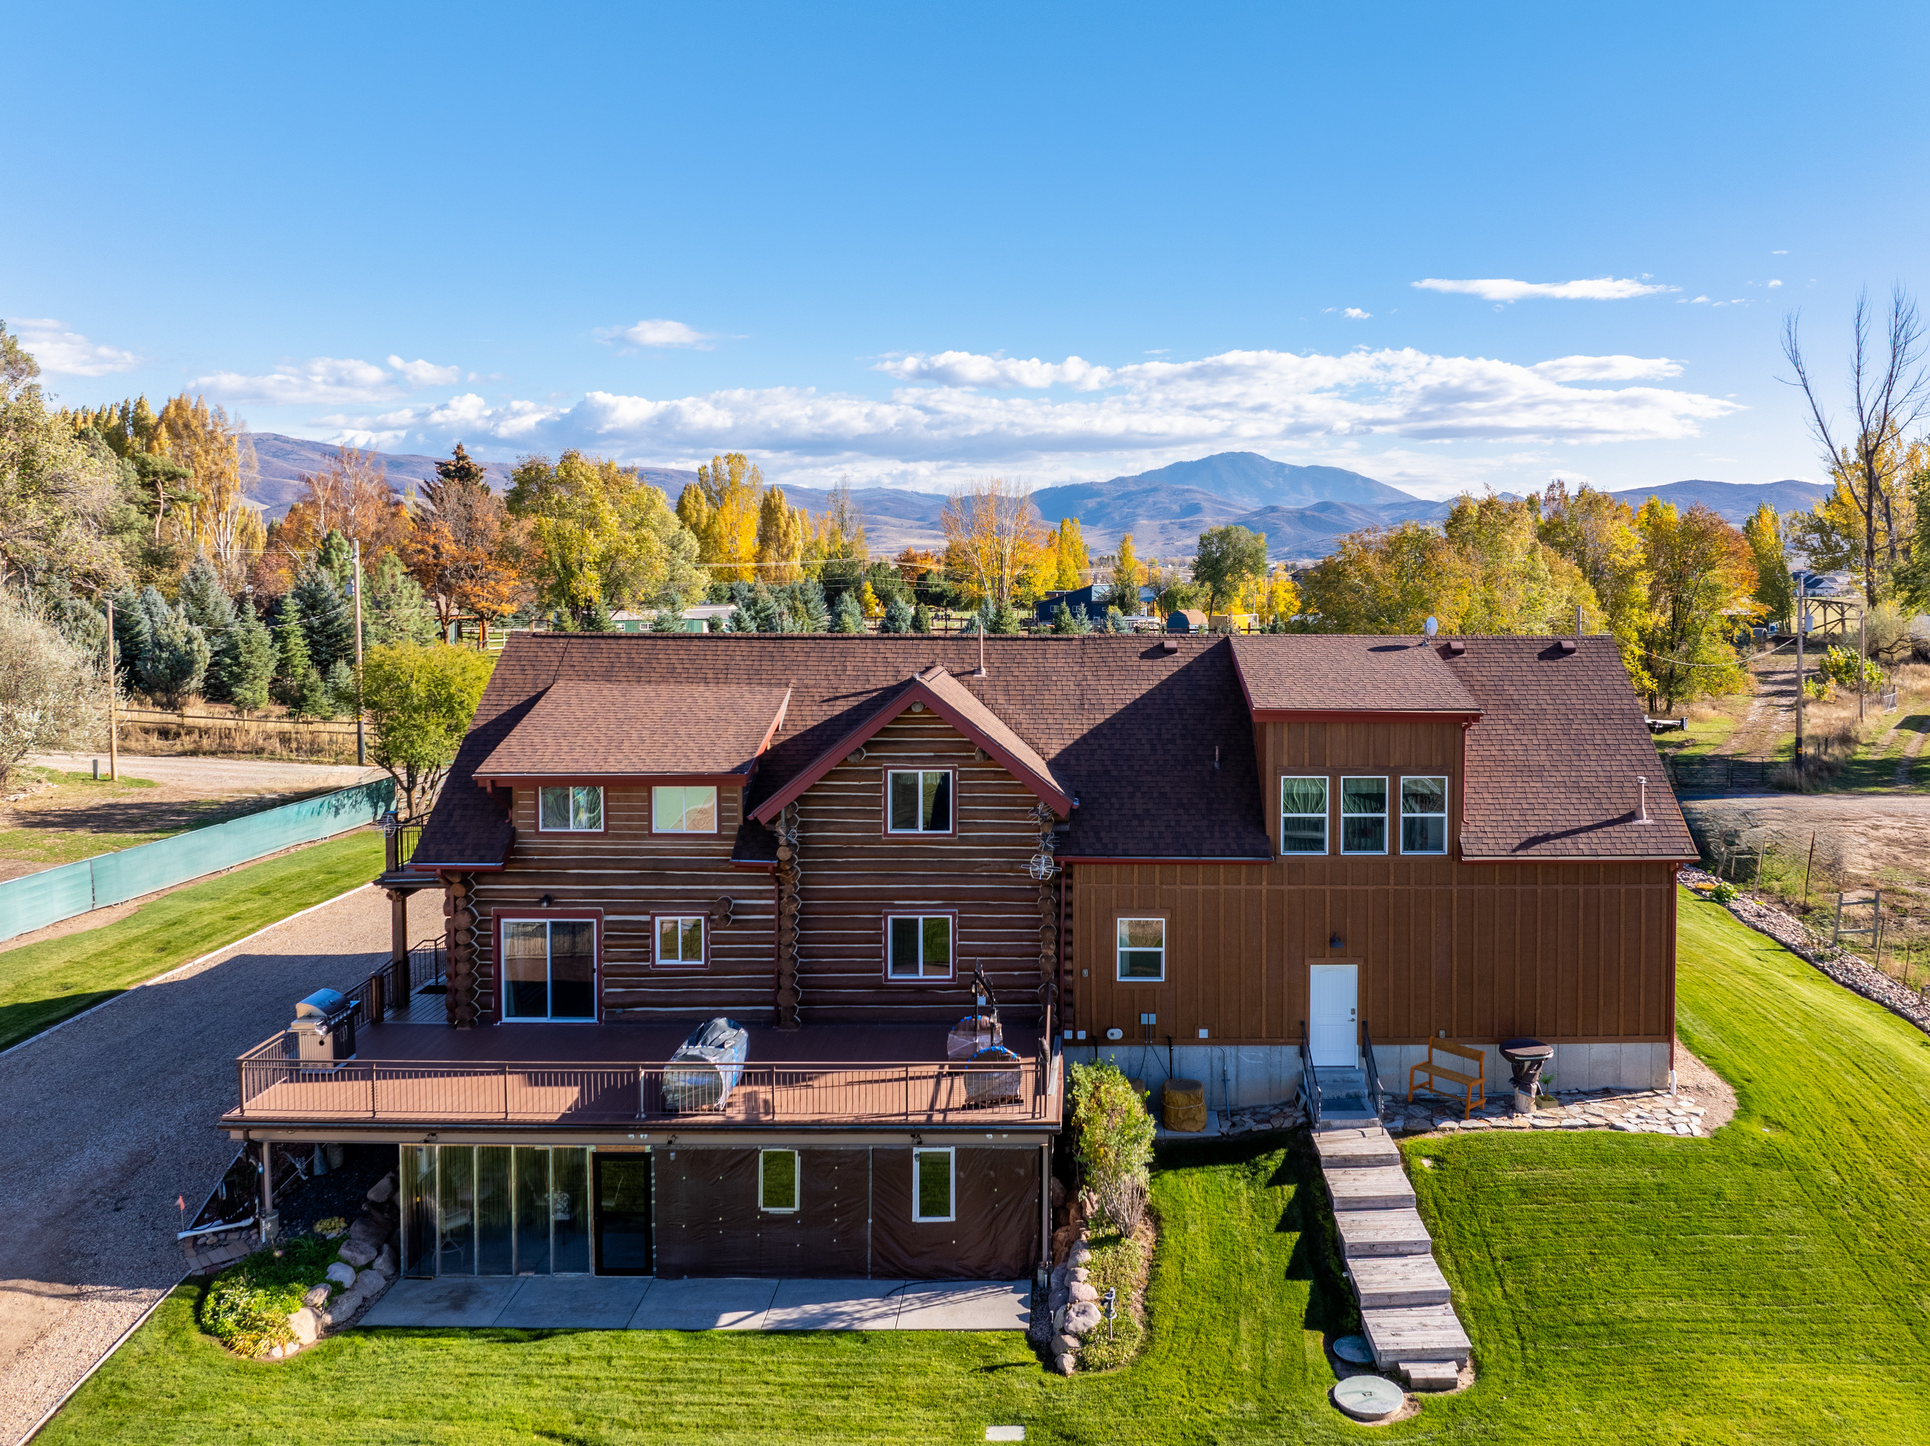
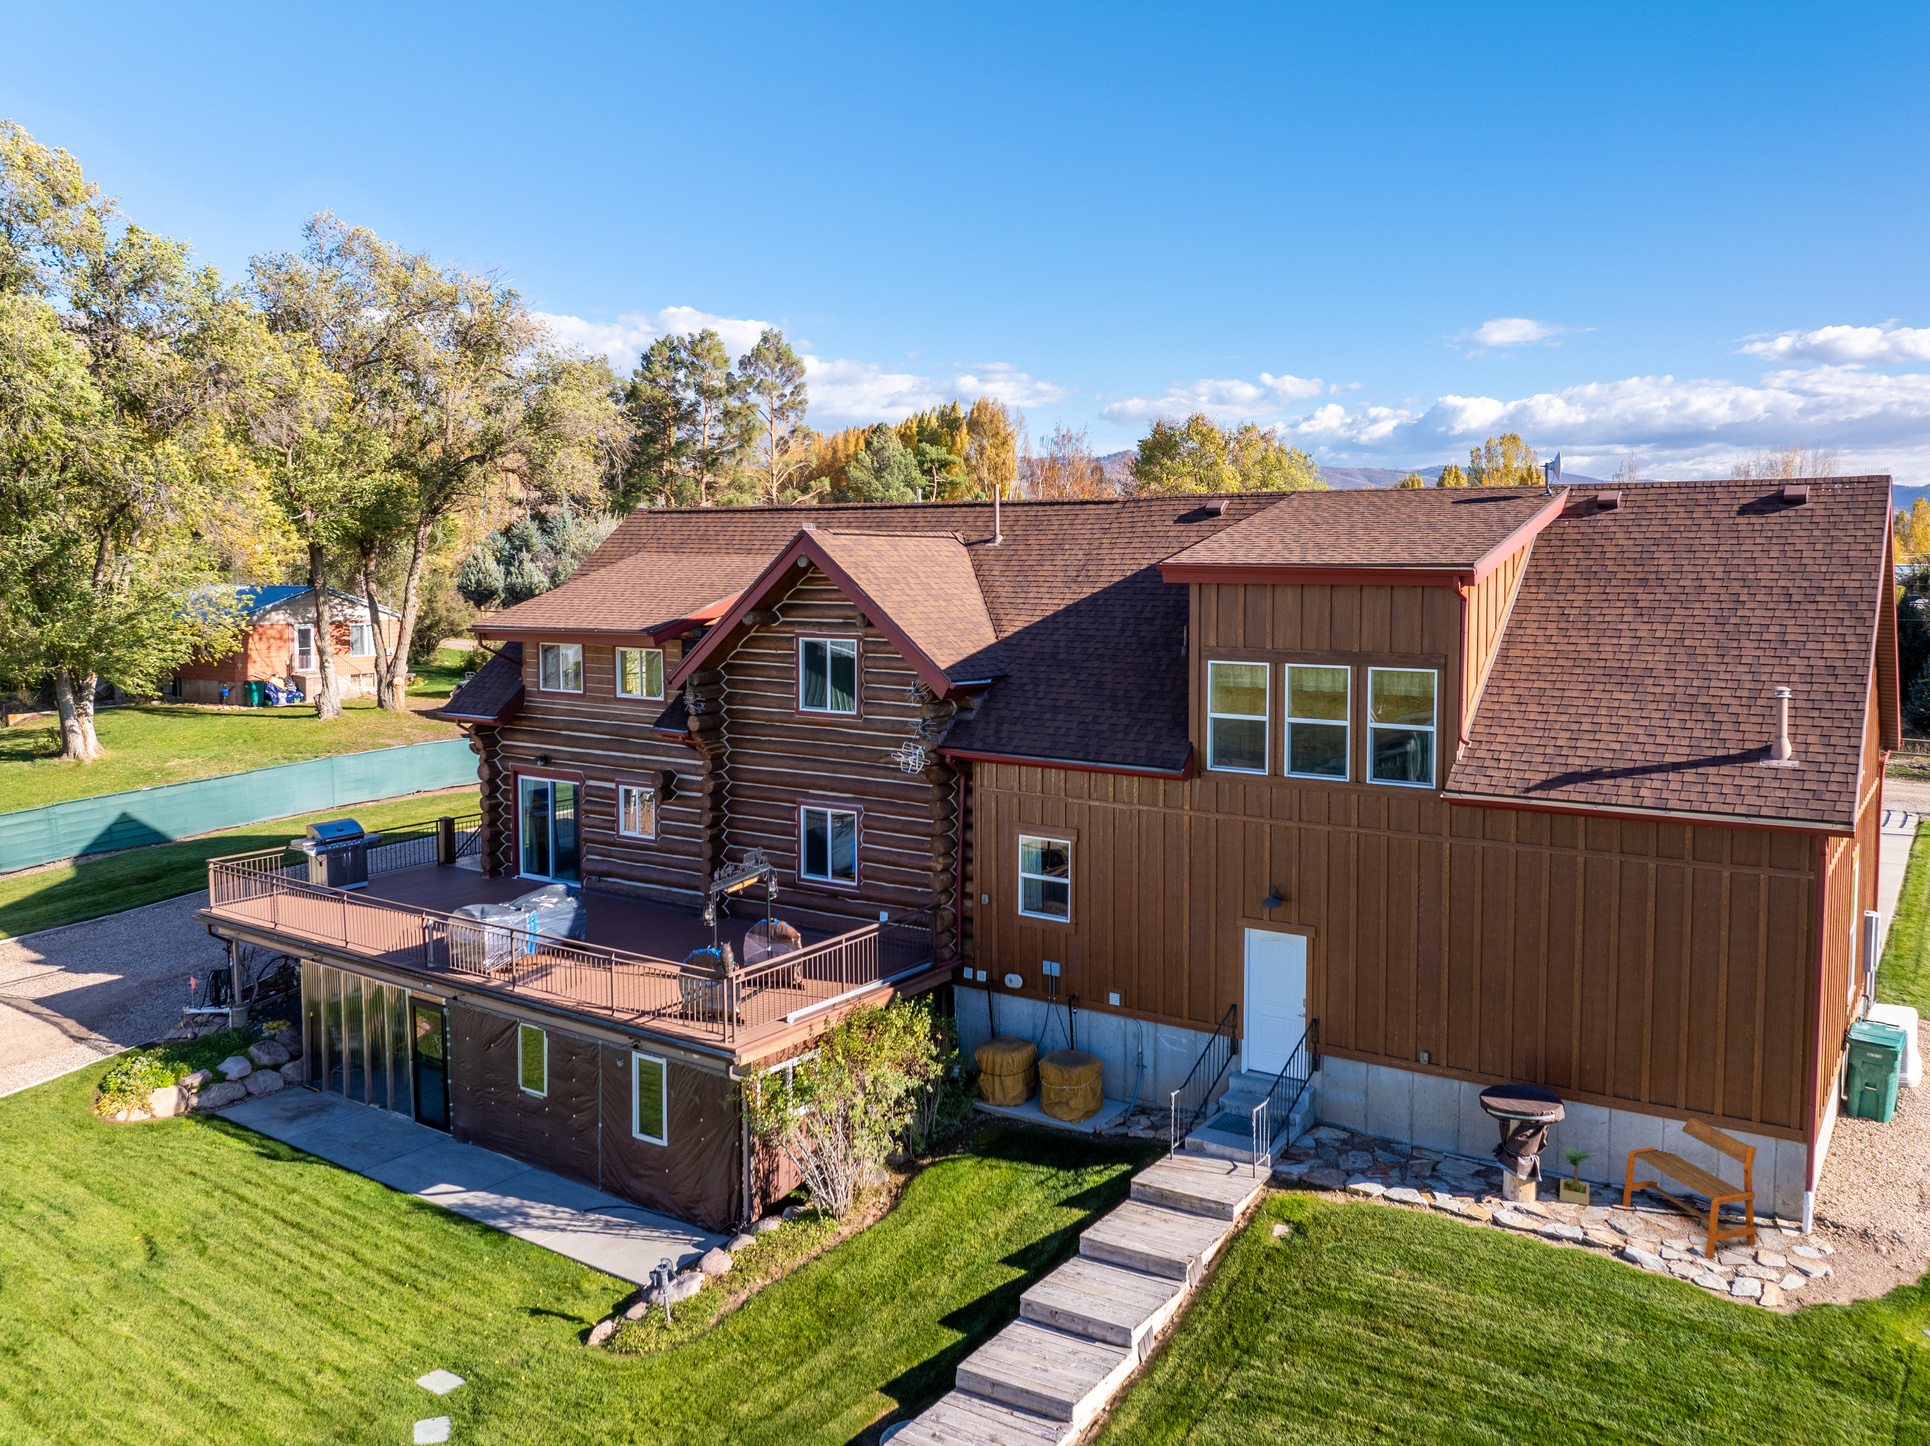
bench: present [1408,1036,1486,1120] -> present [1623,1118,1756,1259]

